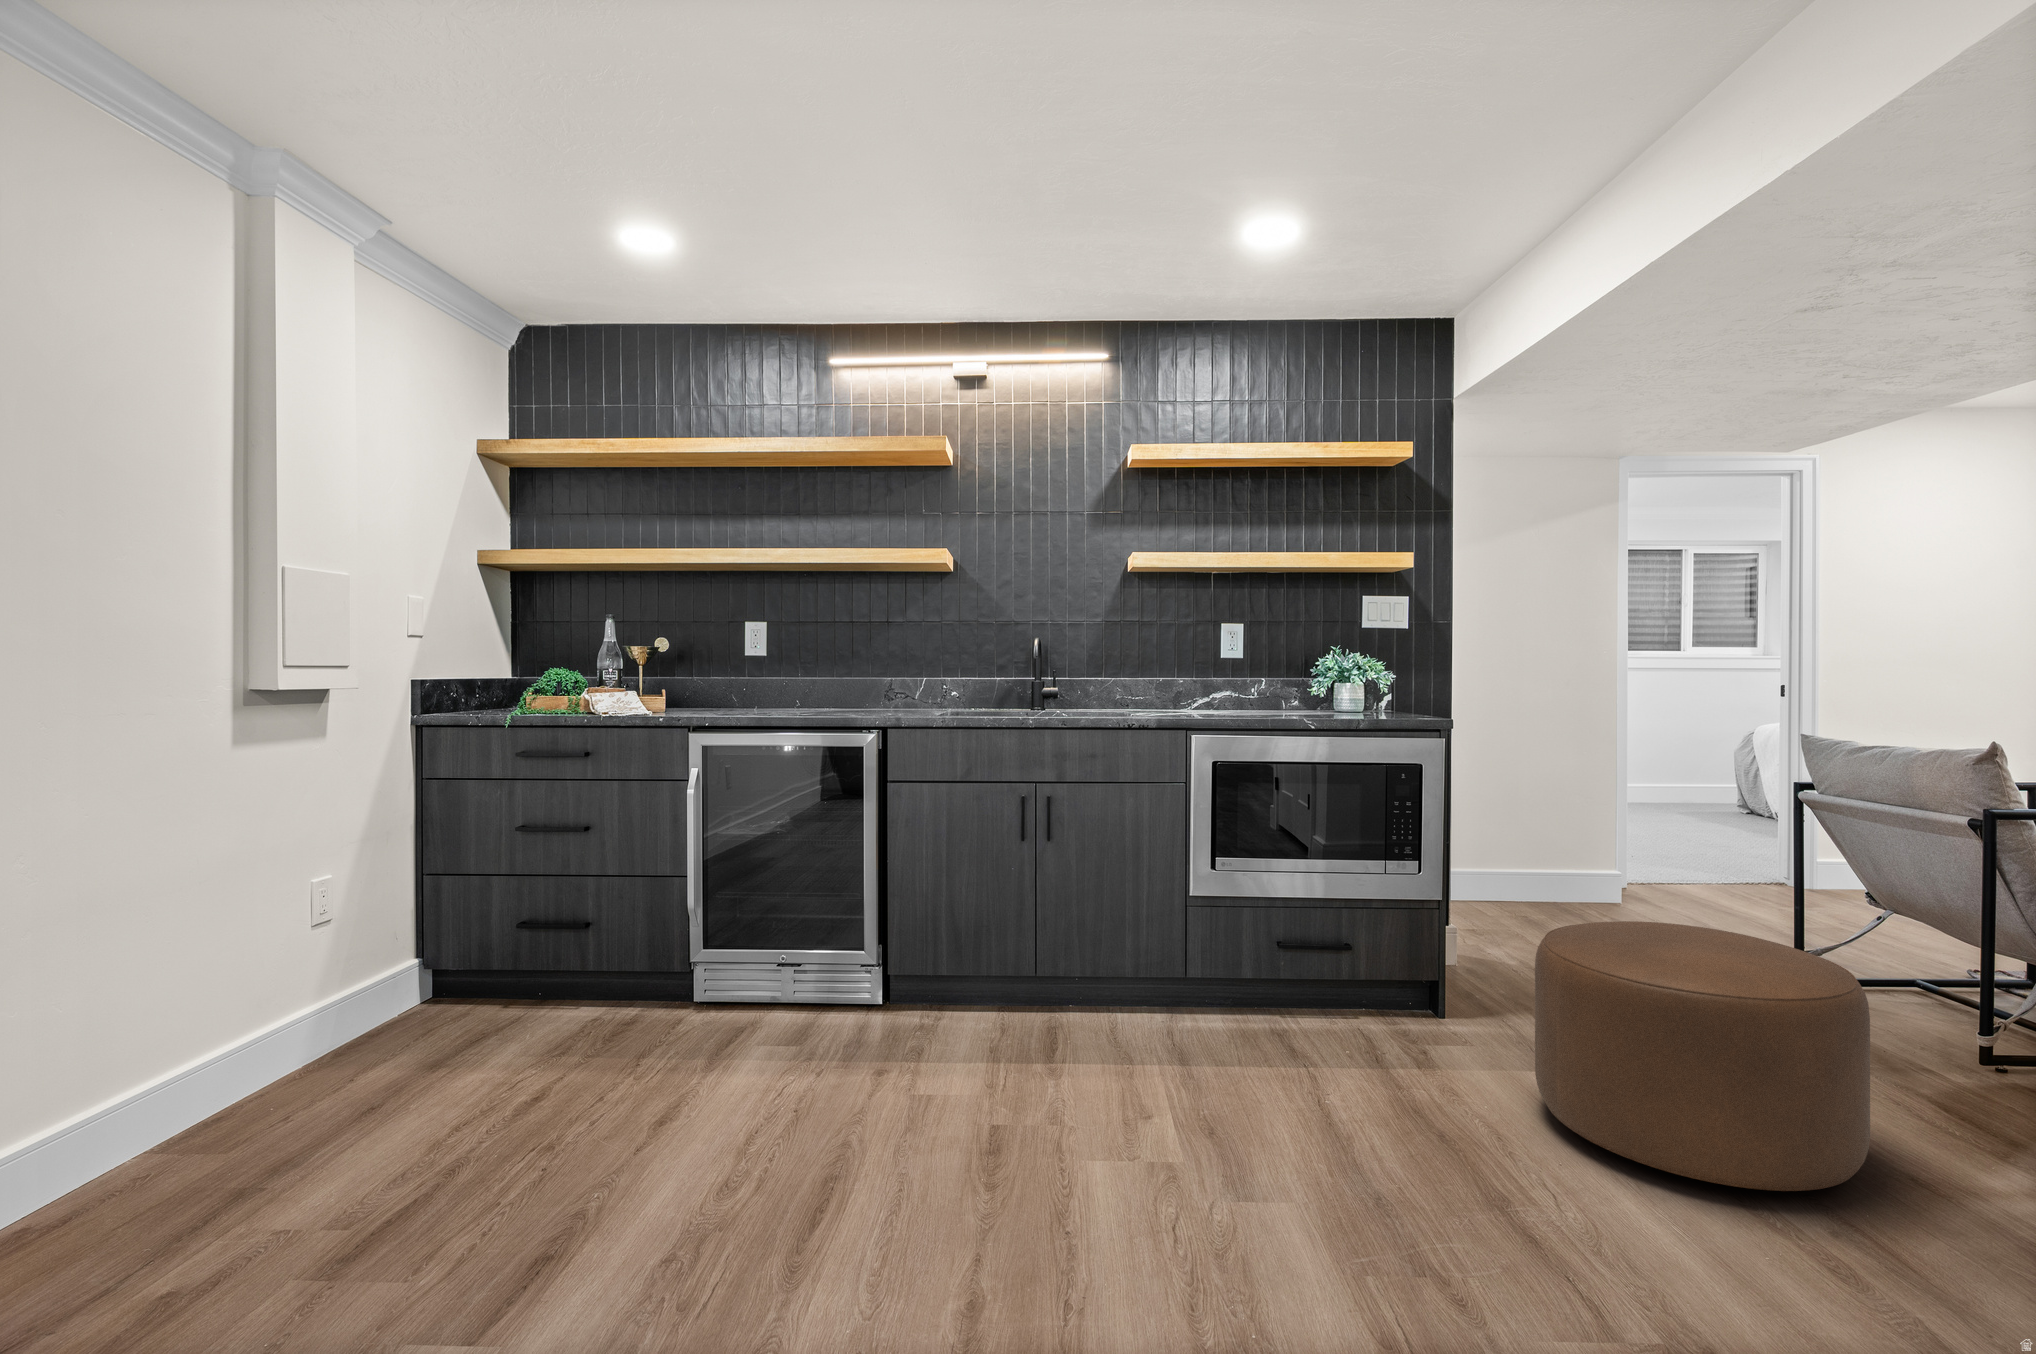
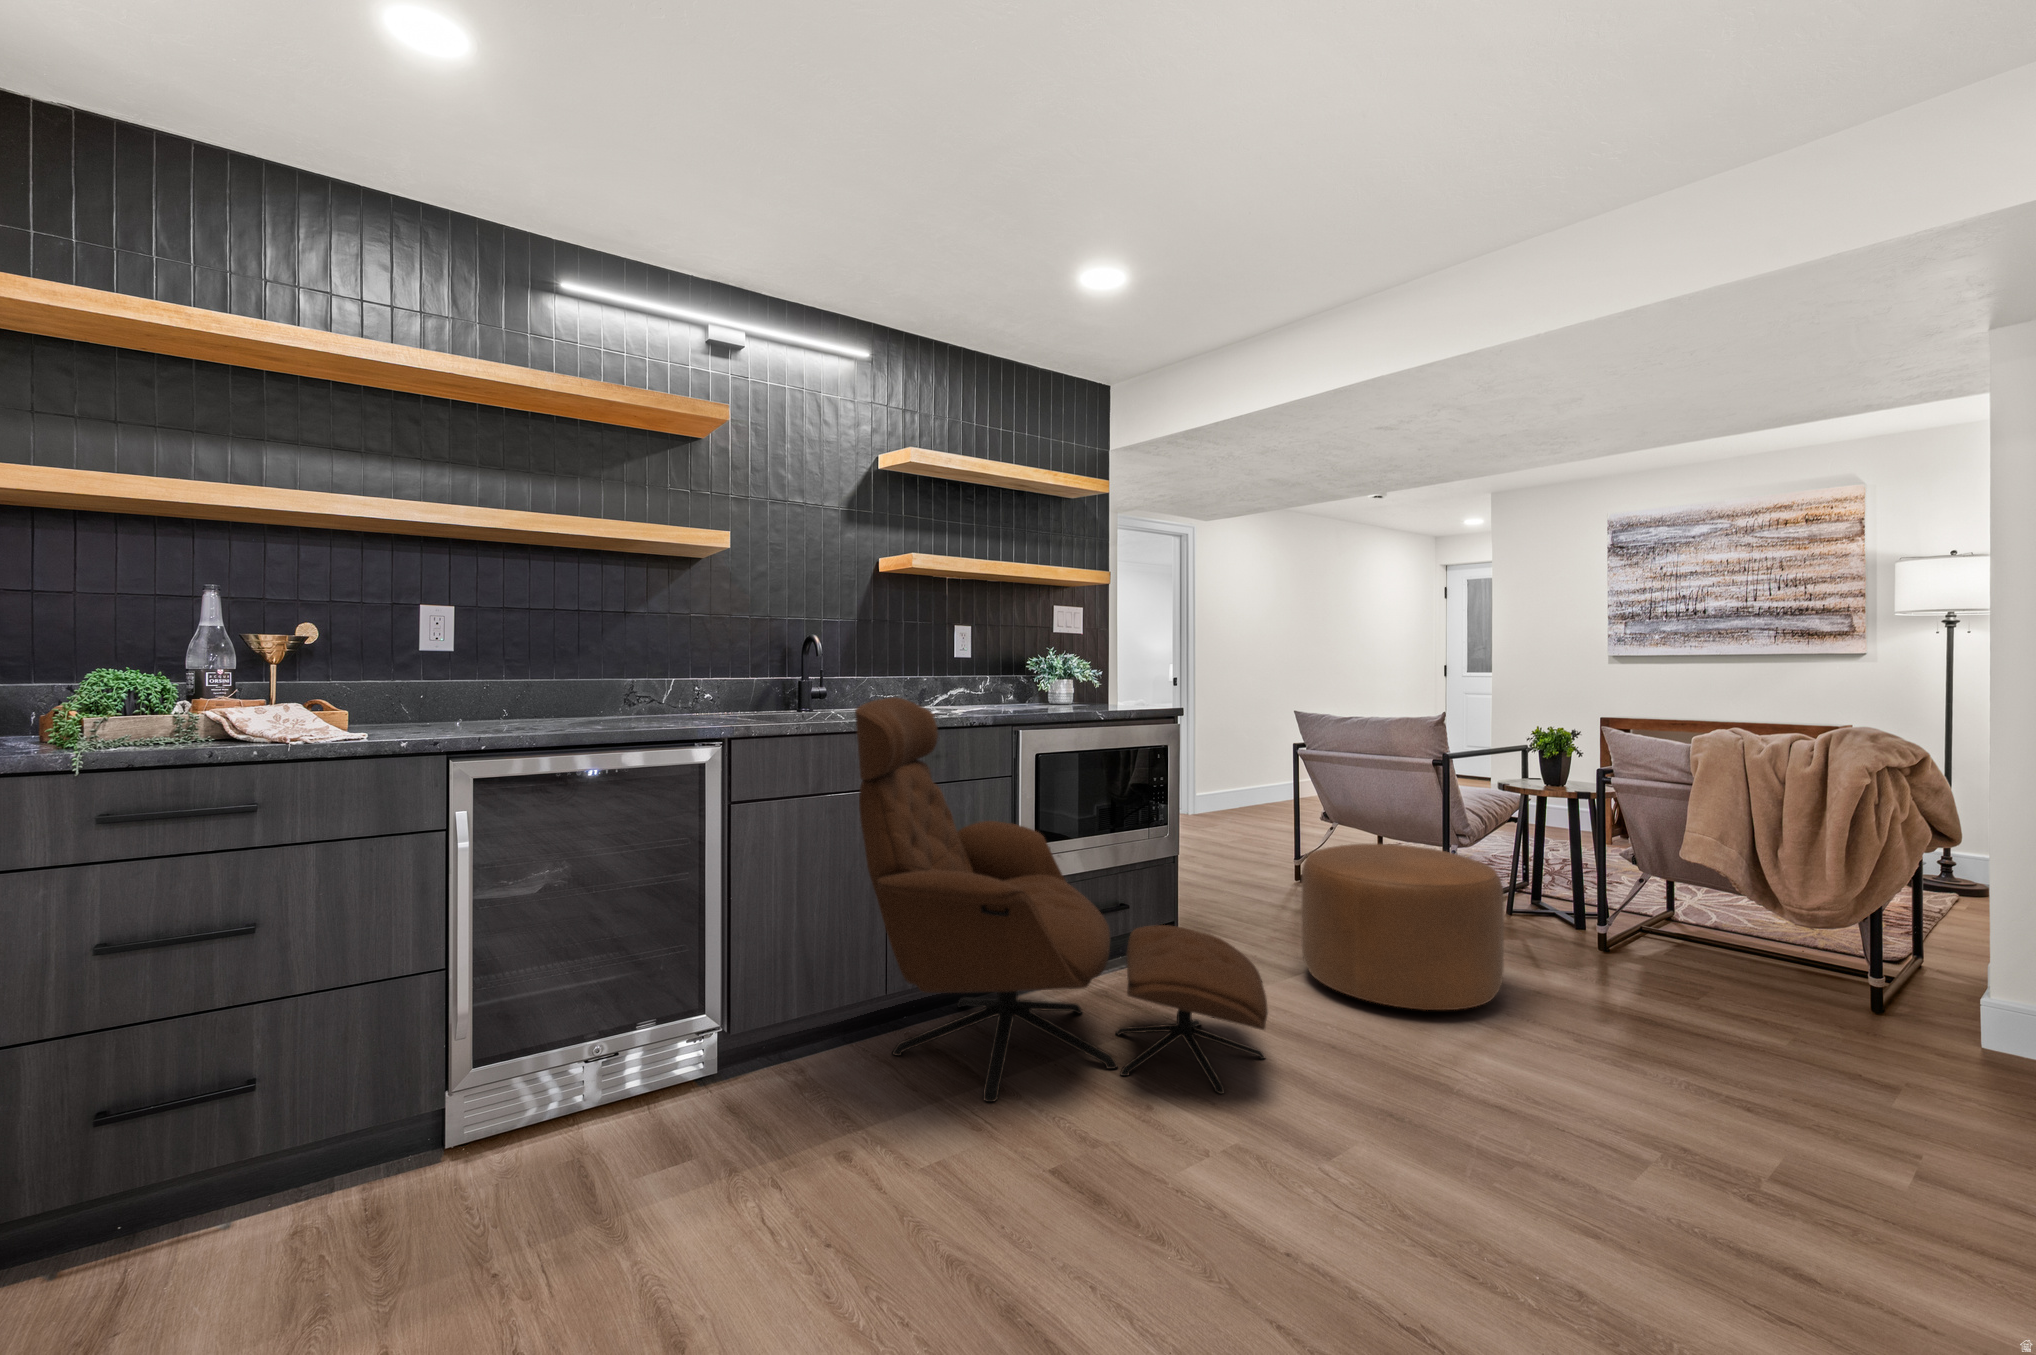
lounge chair: none [940,696,1364,1152] -> present [855,697,1268,1102]

